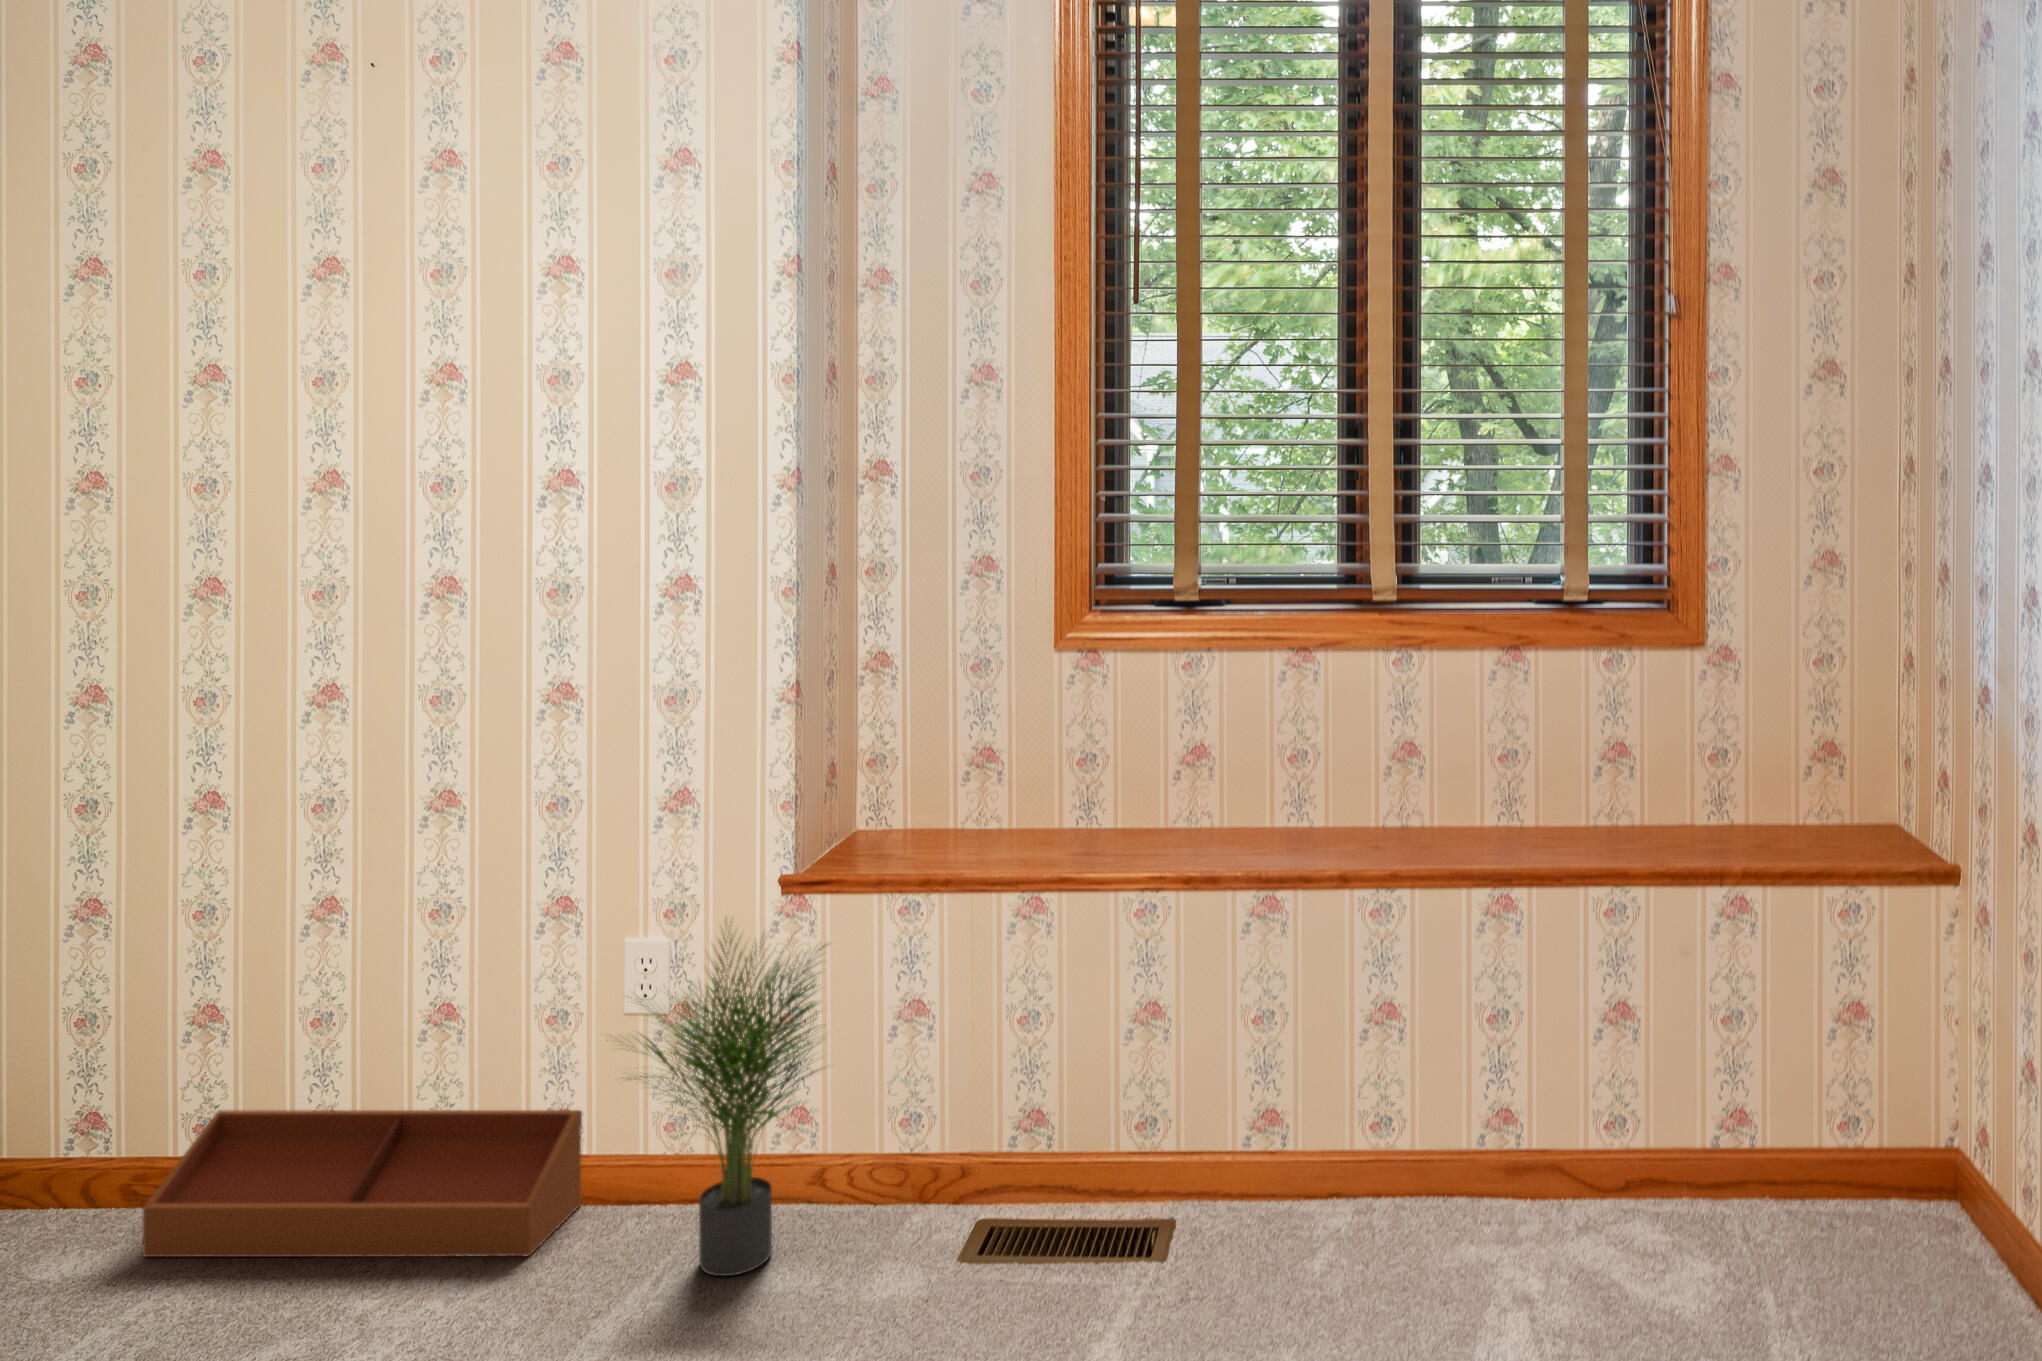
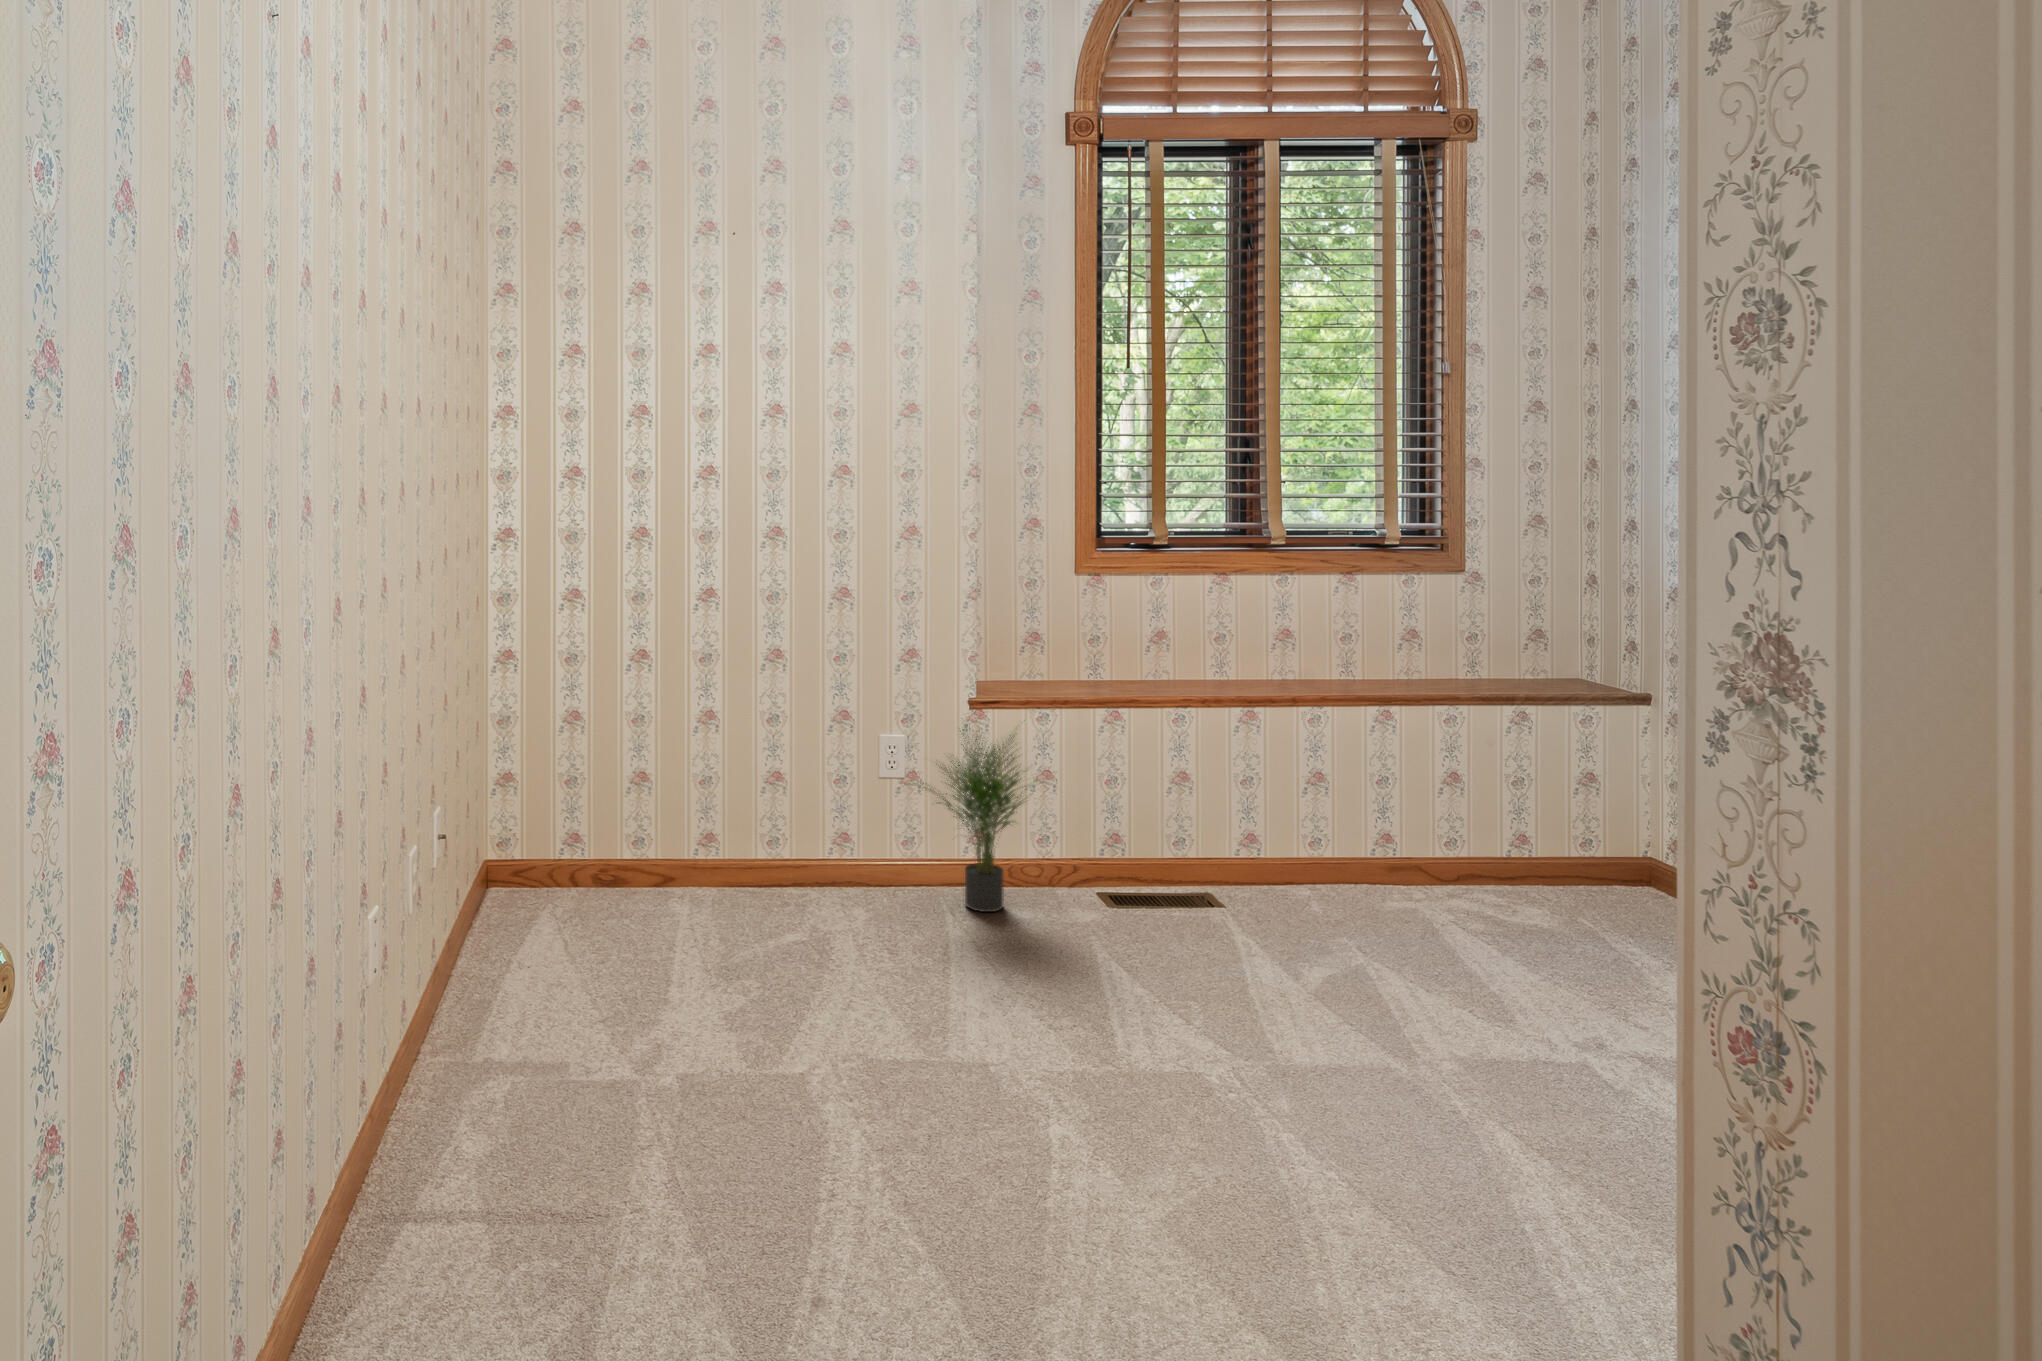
storage bin: present [142,1110,582,1257] -> none [652,832,867,906]

